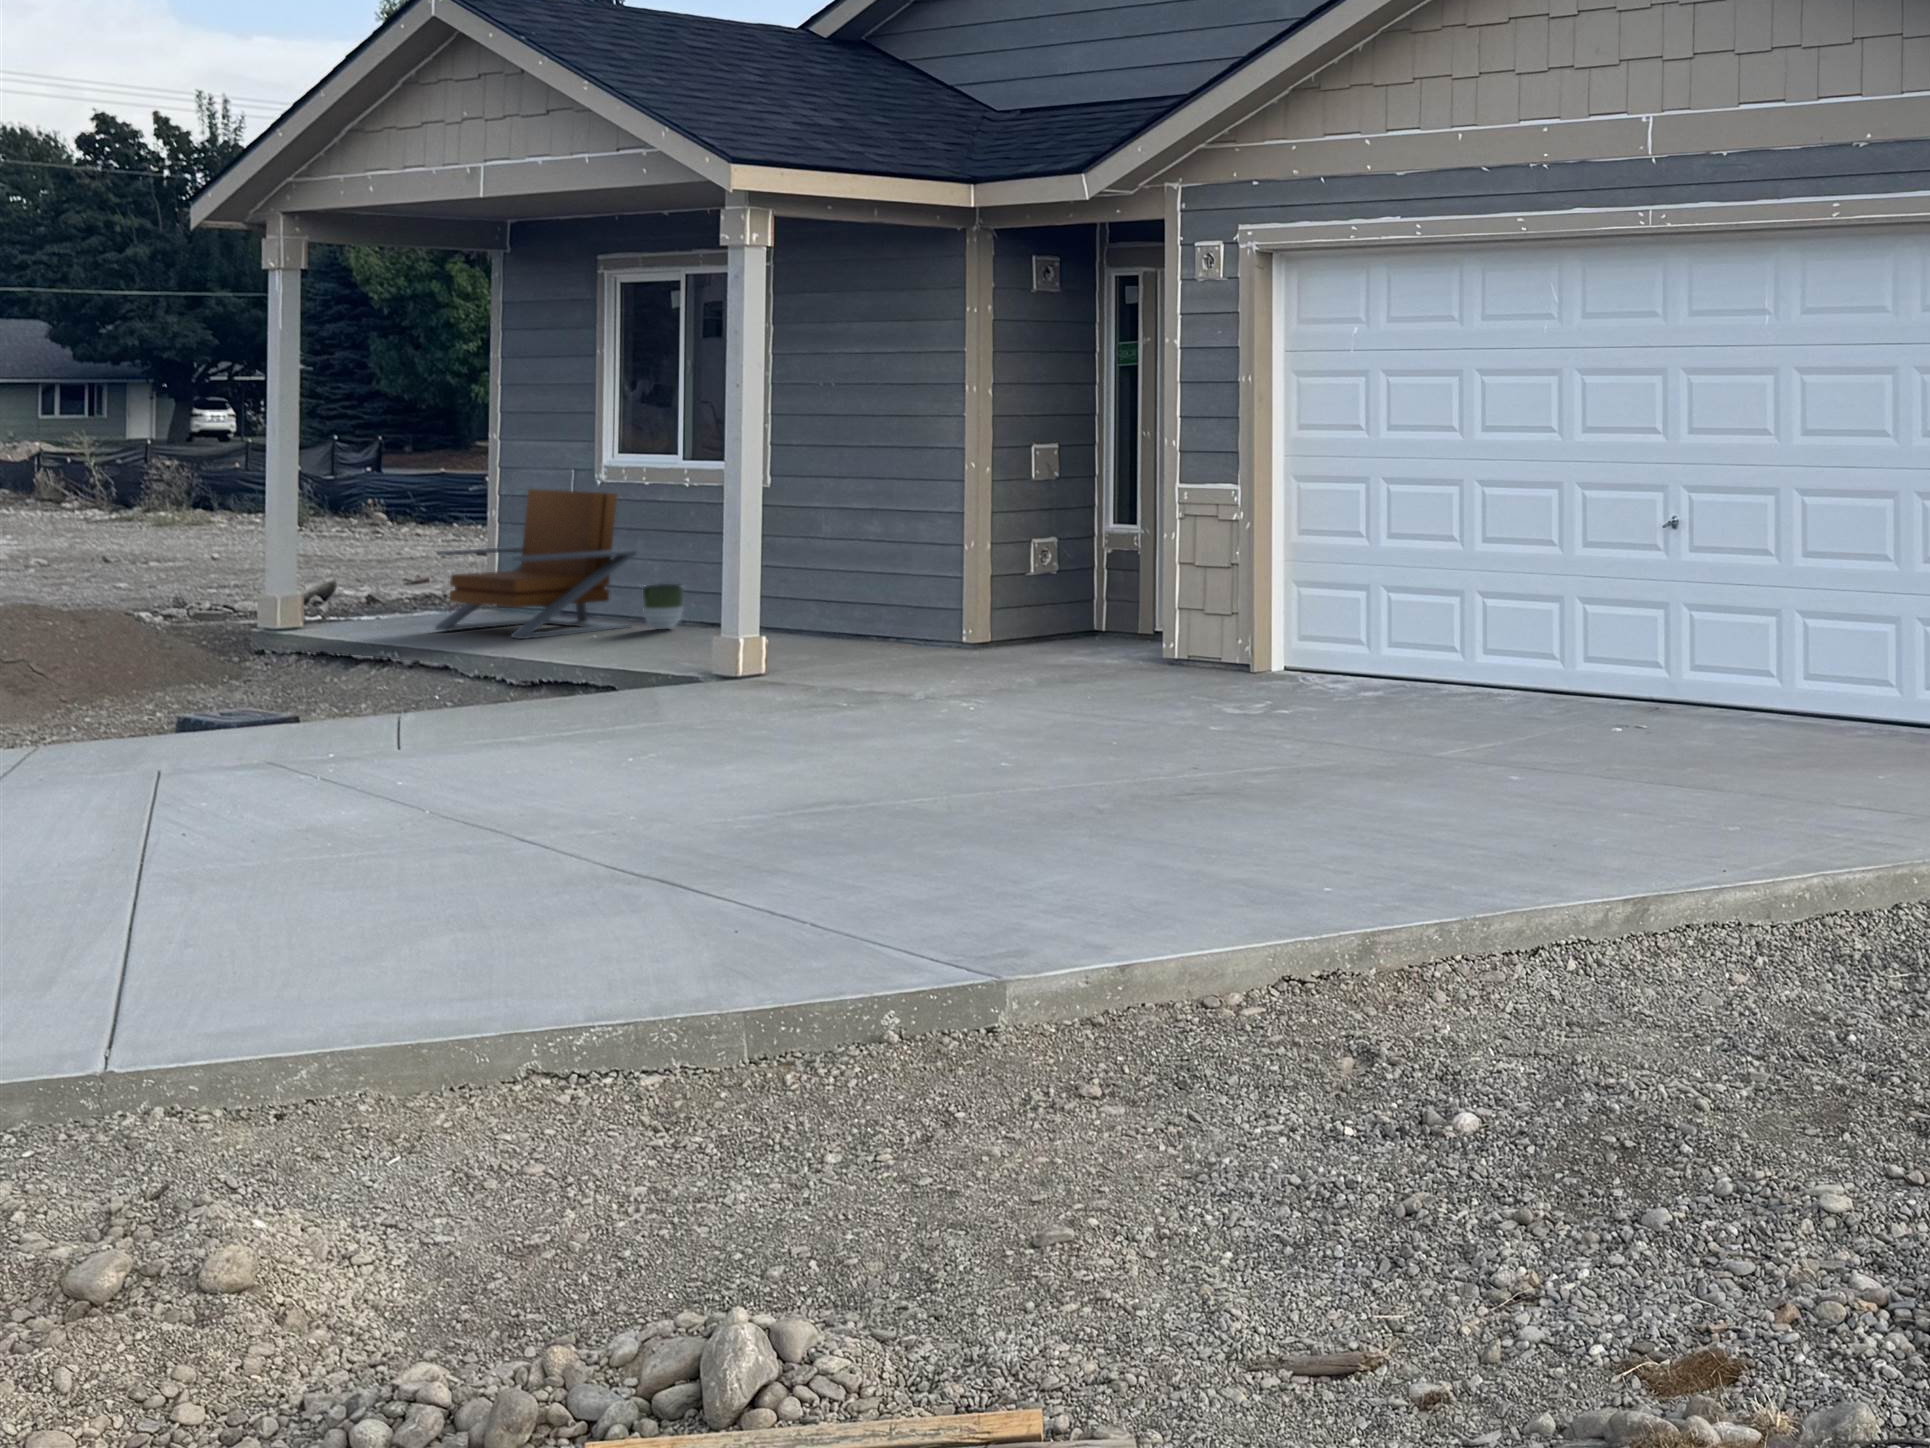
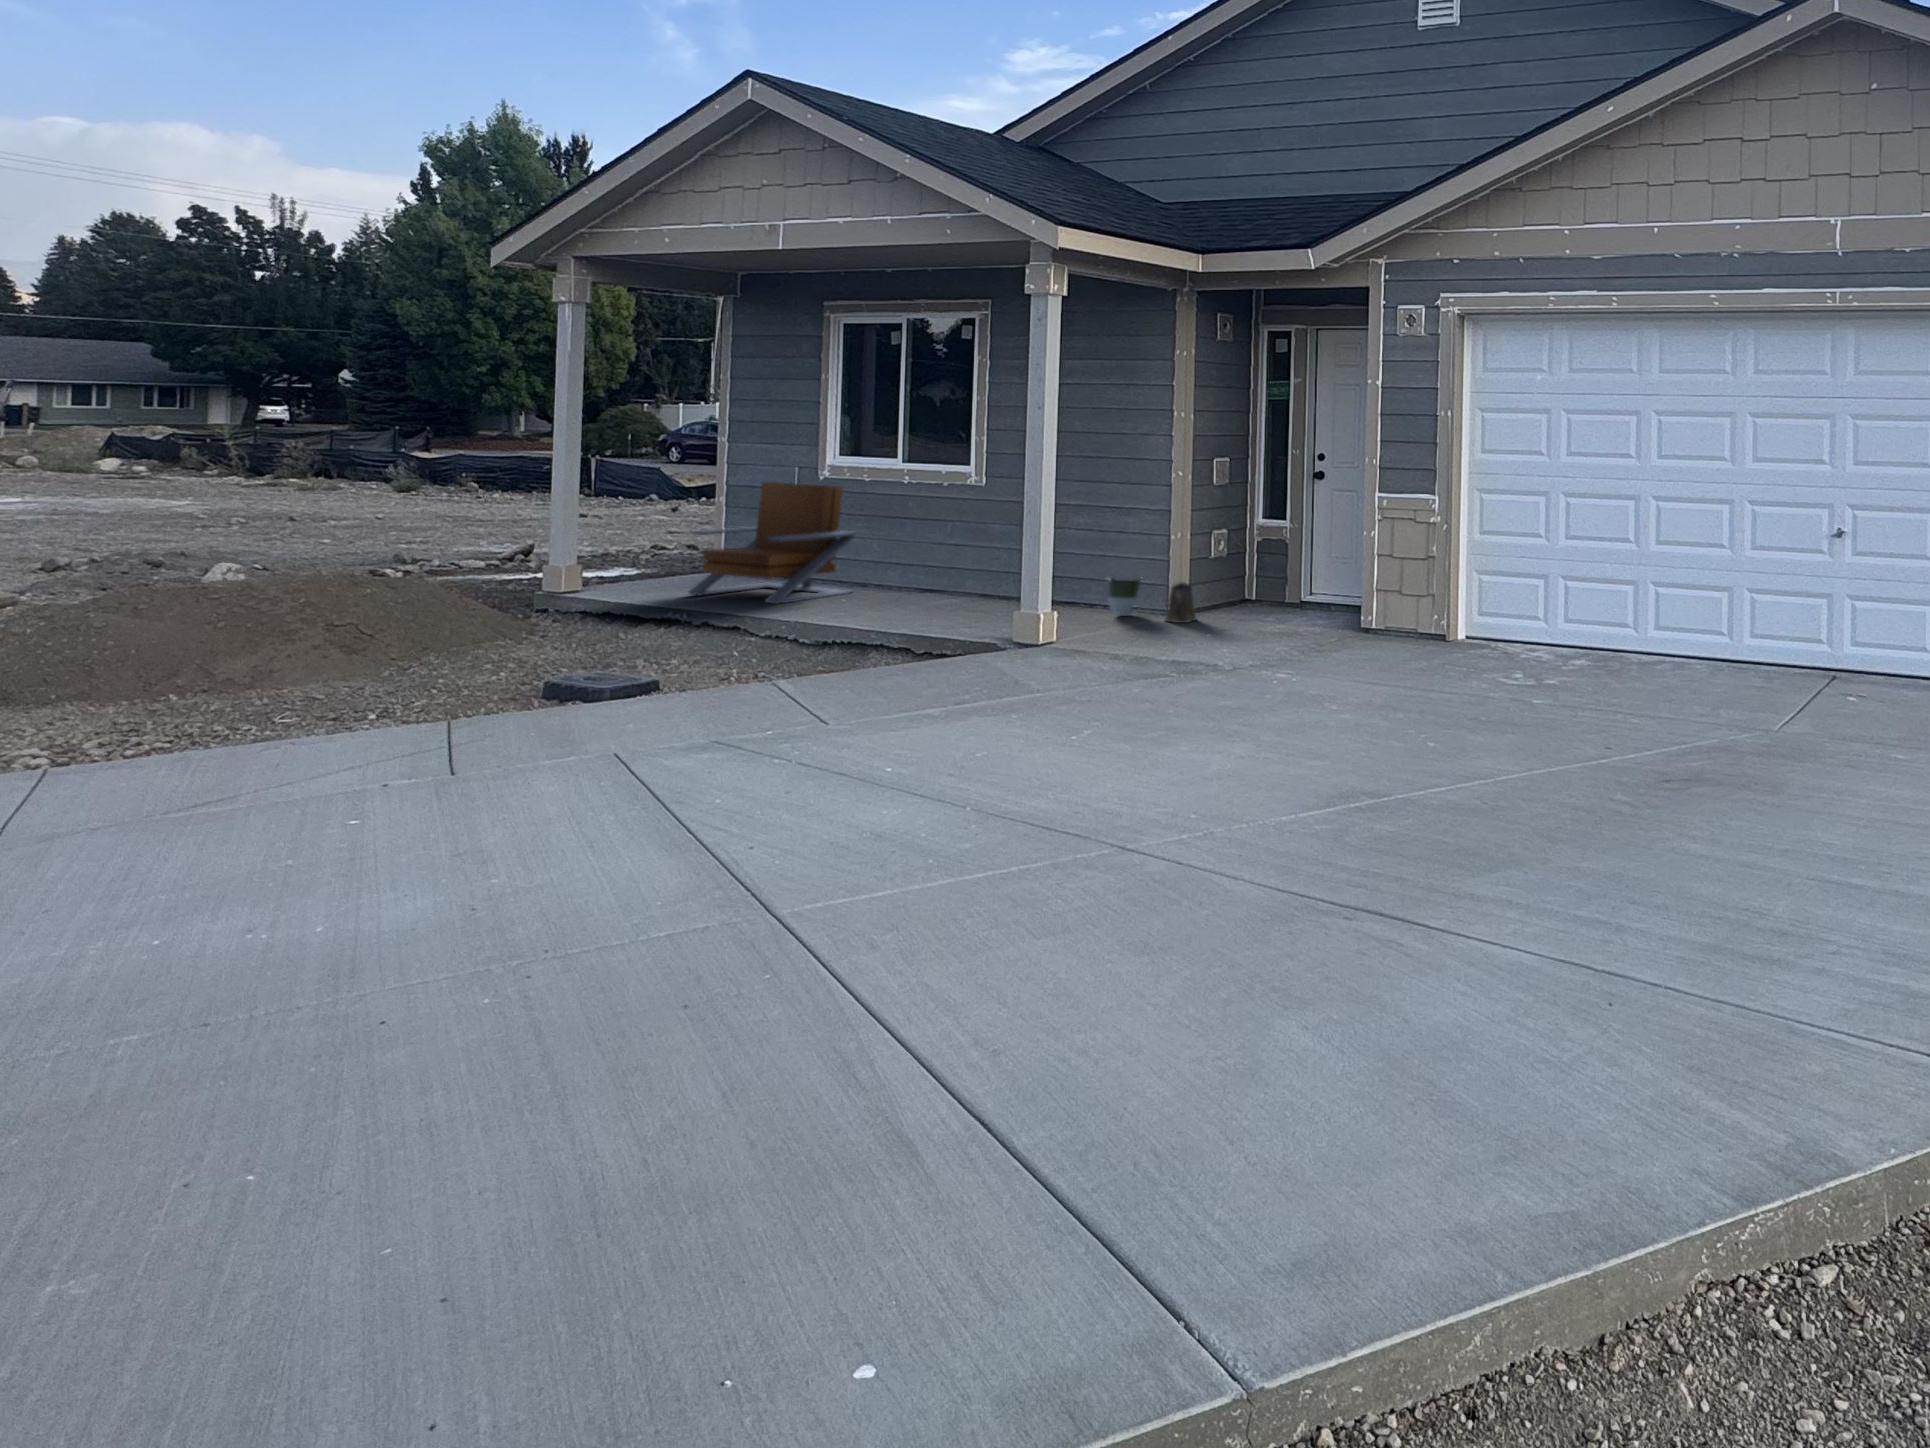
planter: present [643,584,684,629] -> present [1108,577,1140,616]
watering can: none [946,605,989,656] -> present [1165,582,1196,623]

